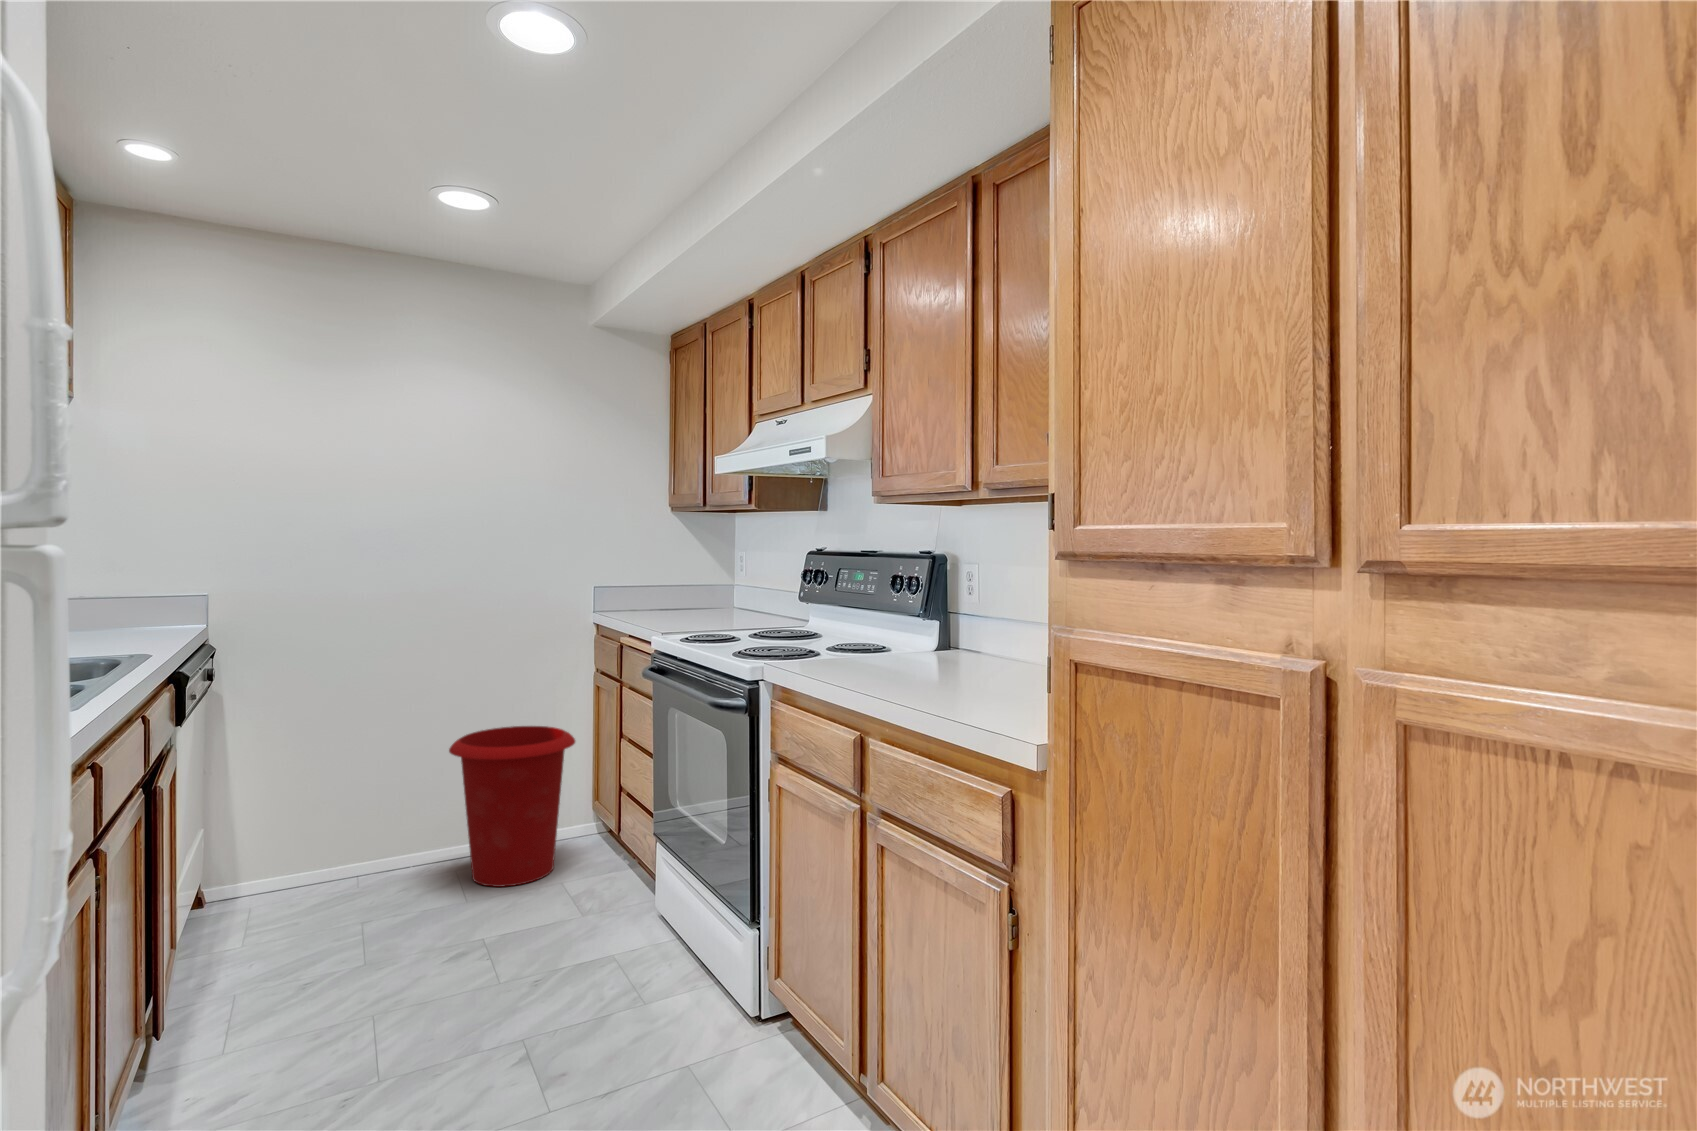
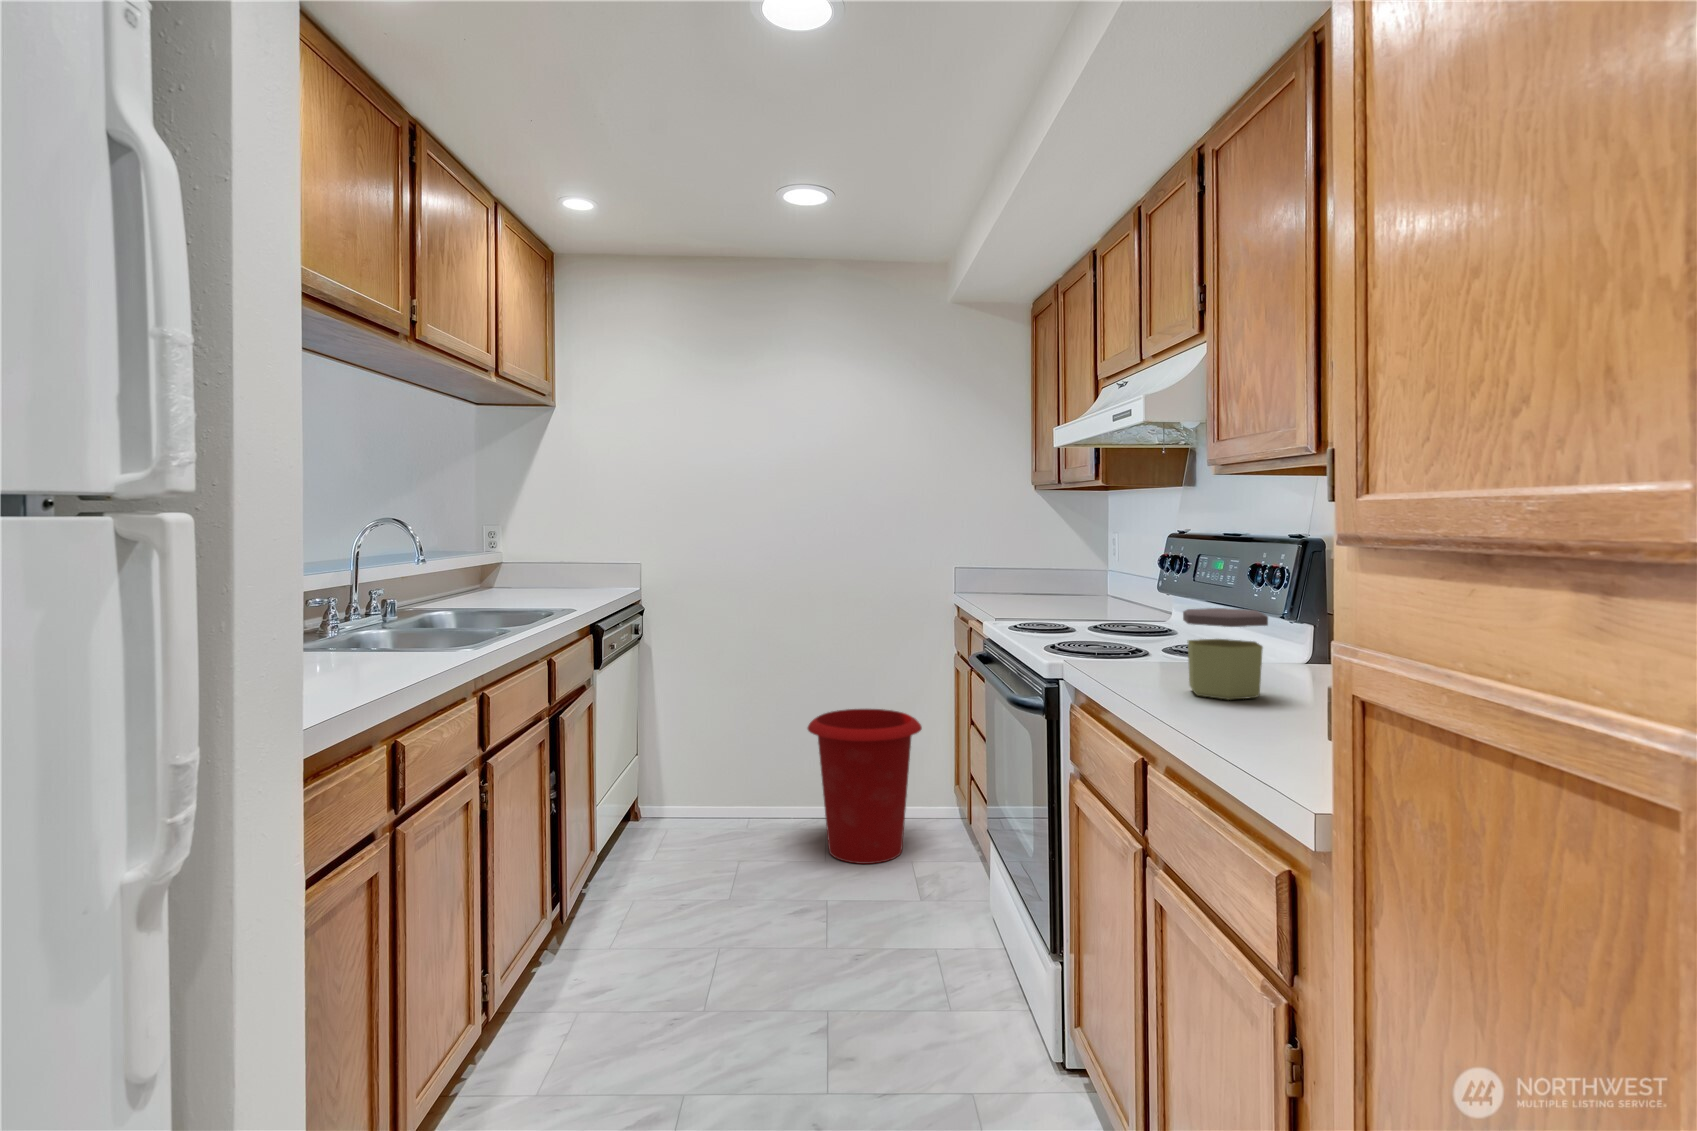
jar: none [874,610,939,680] -> present [1183,608,1268,700]

